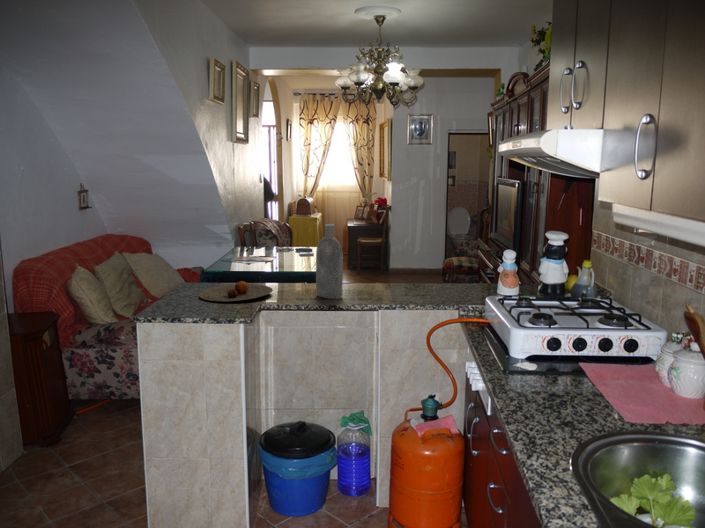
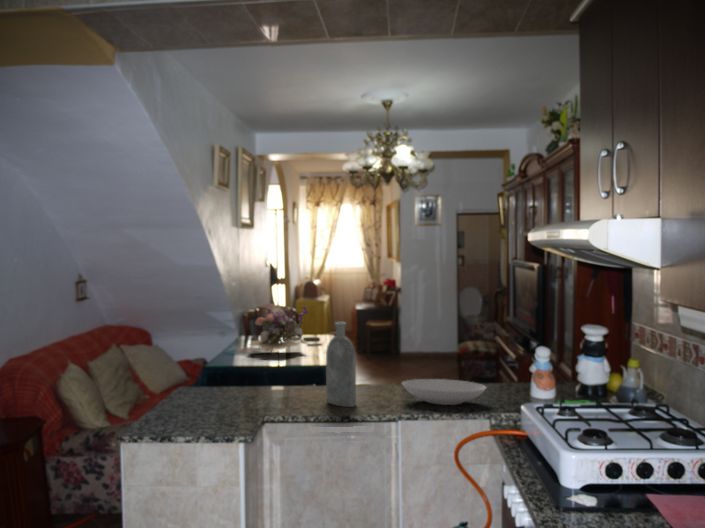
flower arrangement: none [245,216,301,261] -> present [251,306,308,352]
bowl: none [383,277,458,299] -> present [402,379,486,405]
plate: present [199,281,273,302] -> none [195,387,278,413]

